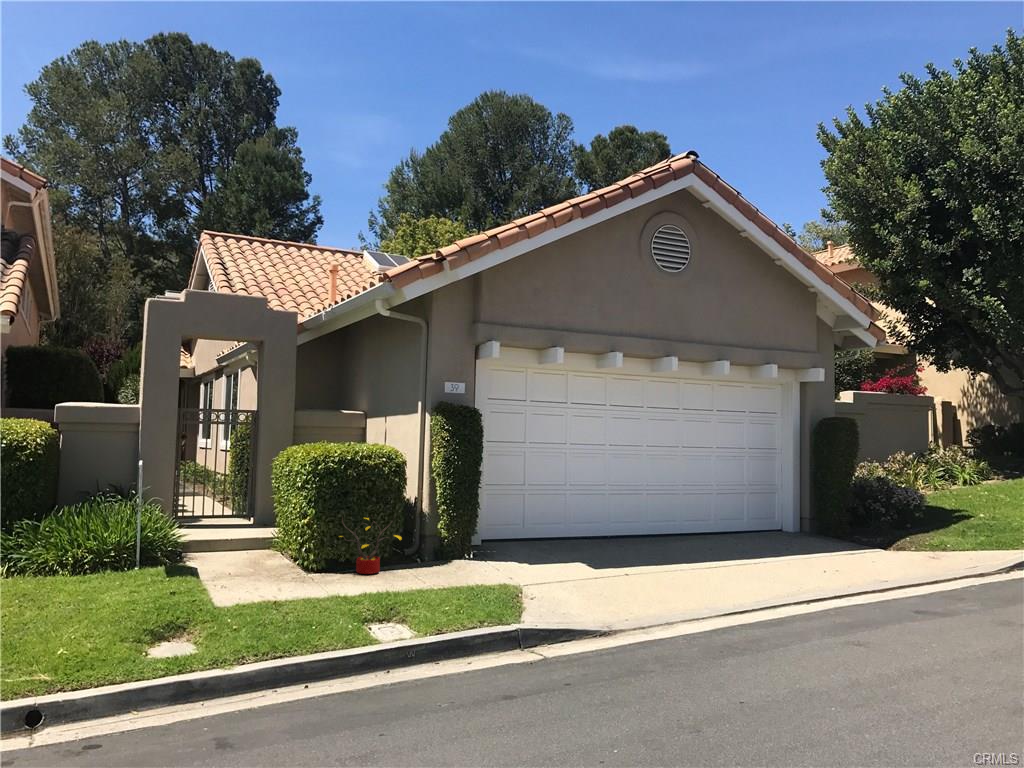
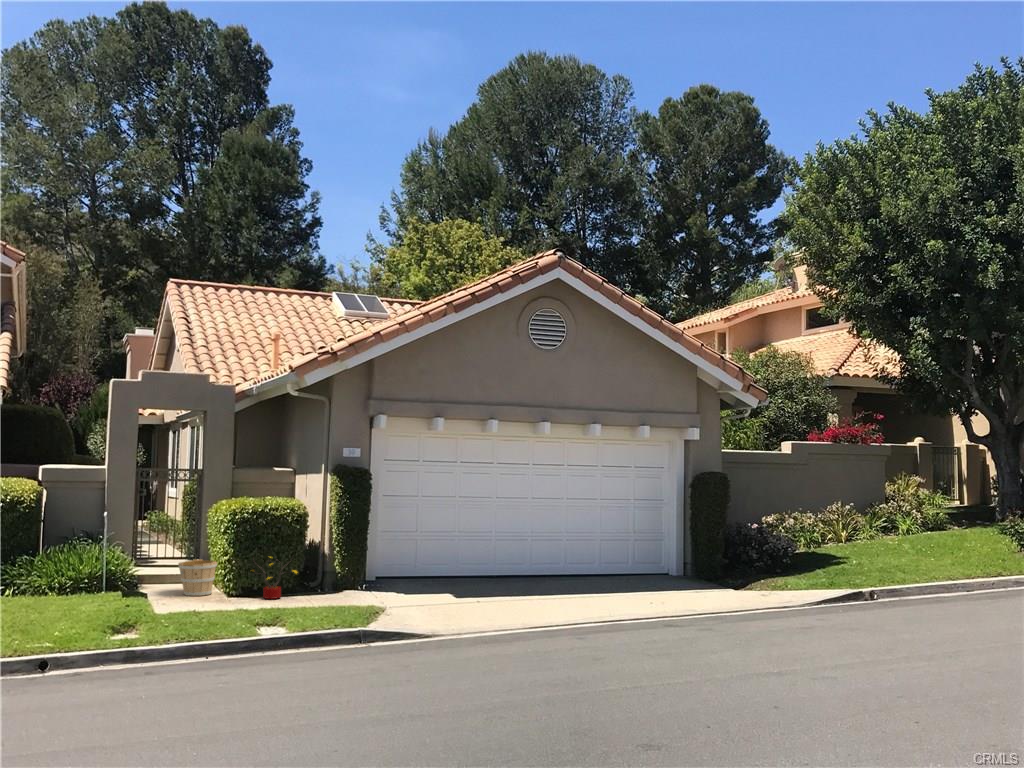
wooden bucket: none [240,522,293,572] -> present [178,559,217,596]

